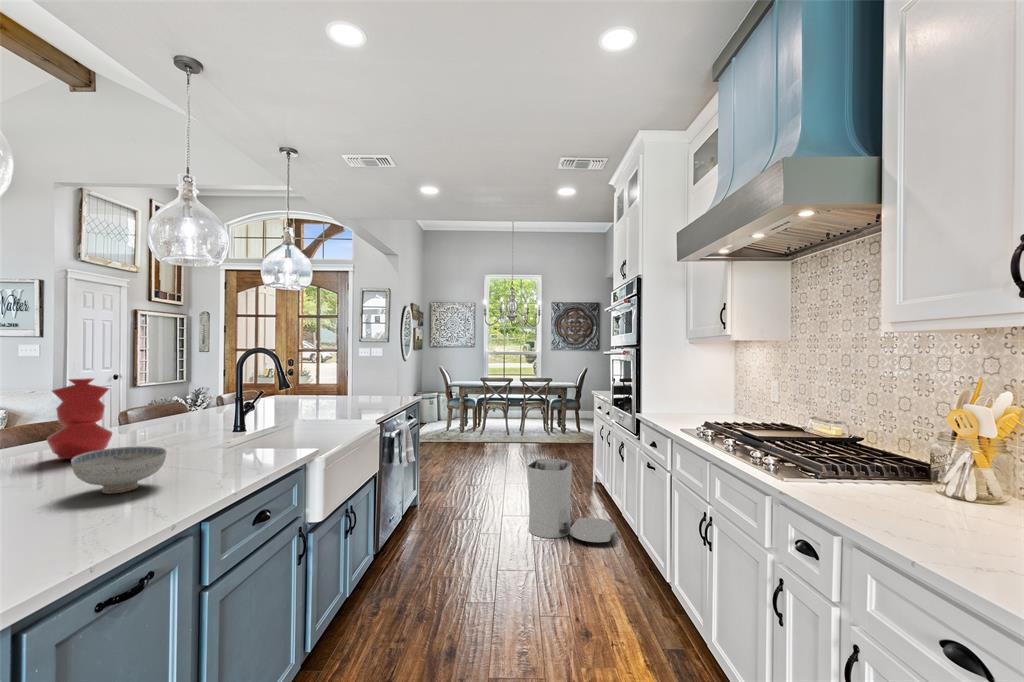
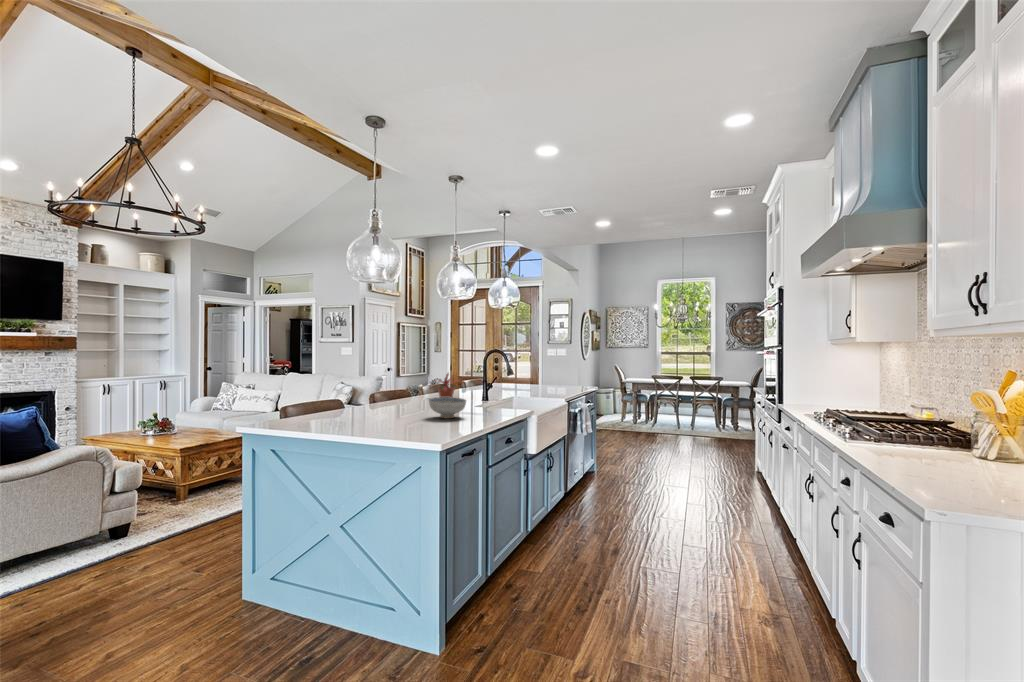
vase: present [47,378,112,458] -> none [401,363,428,406]
potted plant: none [137,388,203,434] -> present [437,374,457,397]
trash can: present [527,459,615,542] -> none [685,441,765,510]

